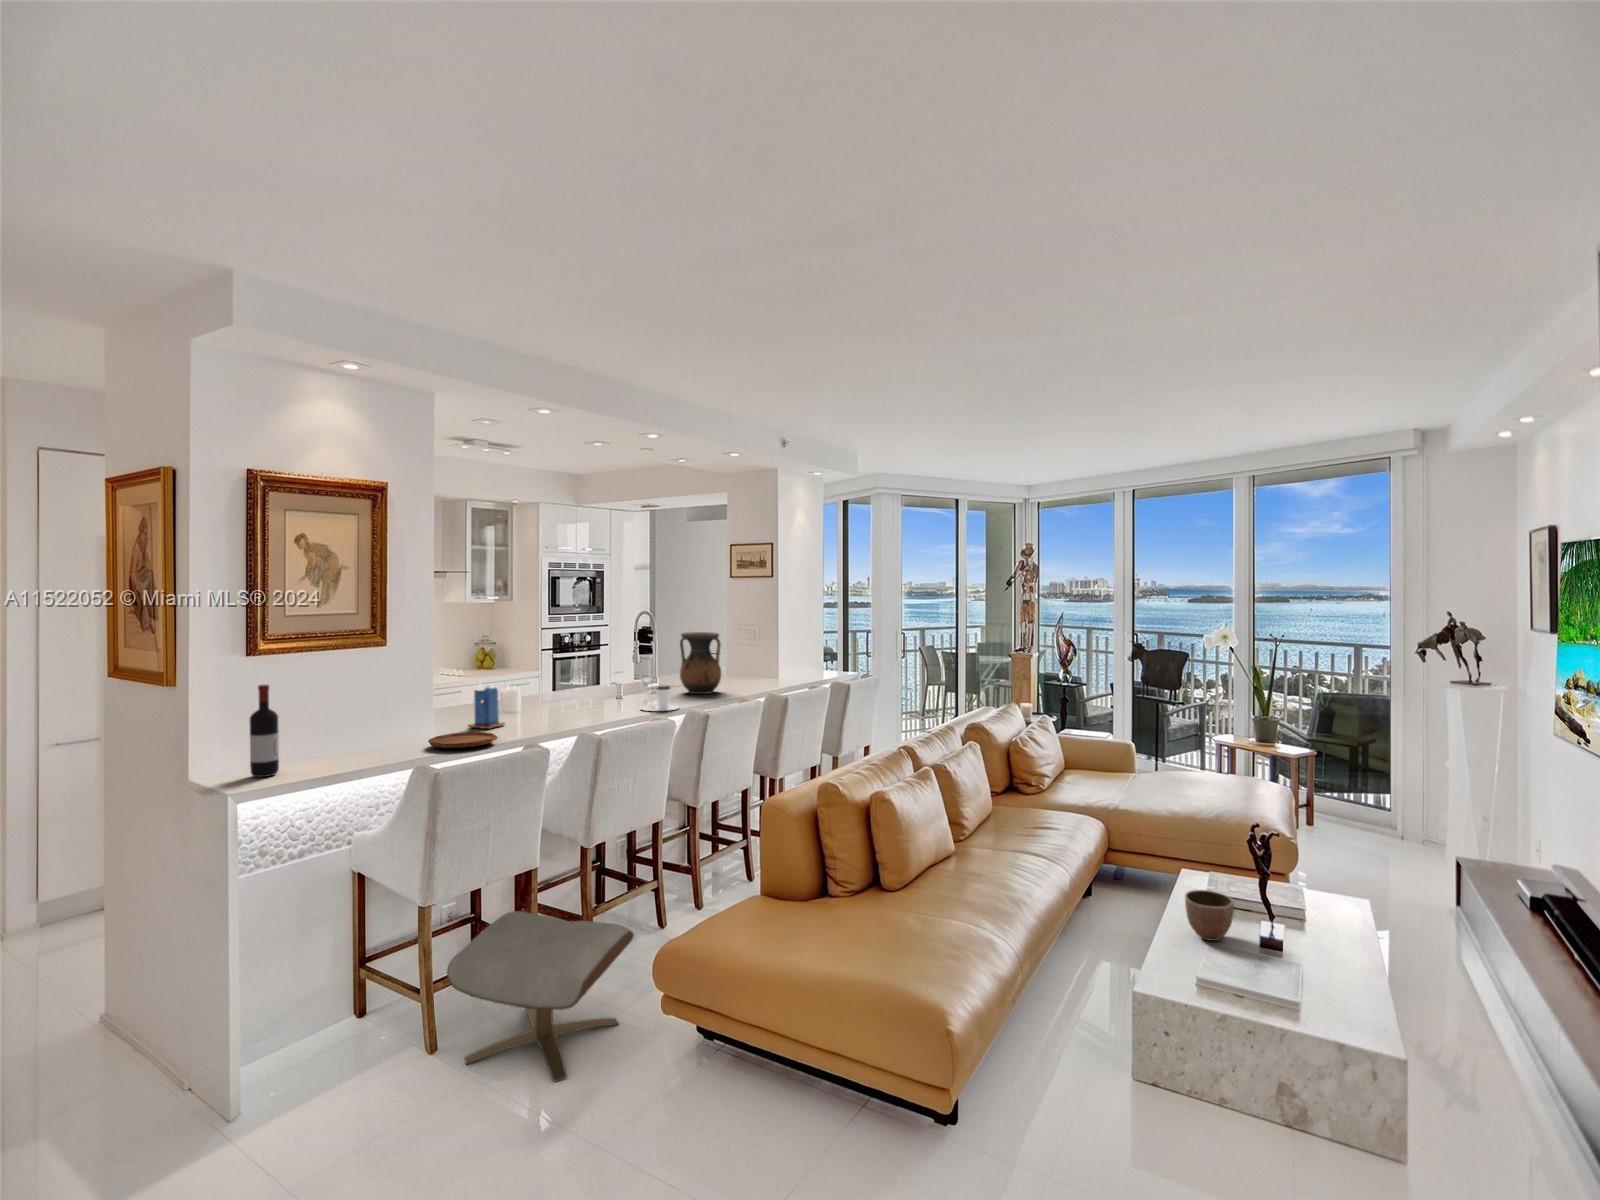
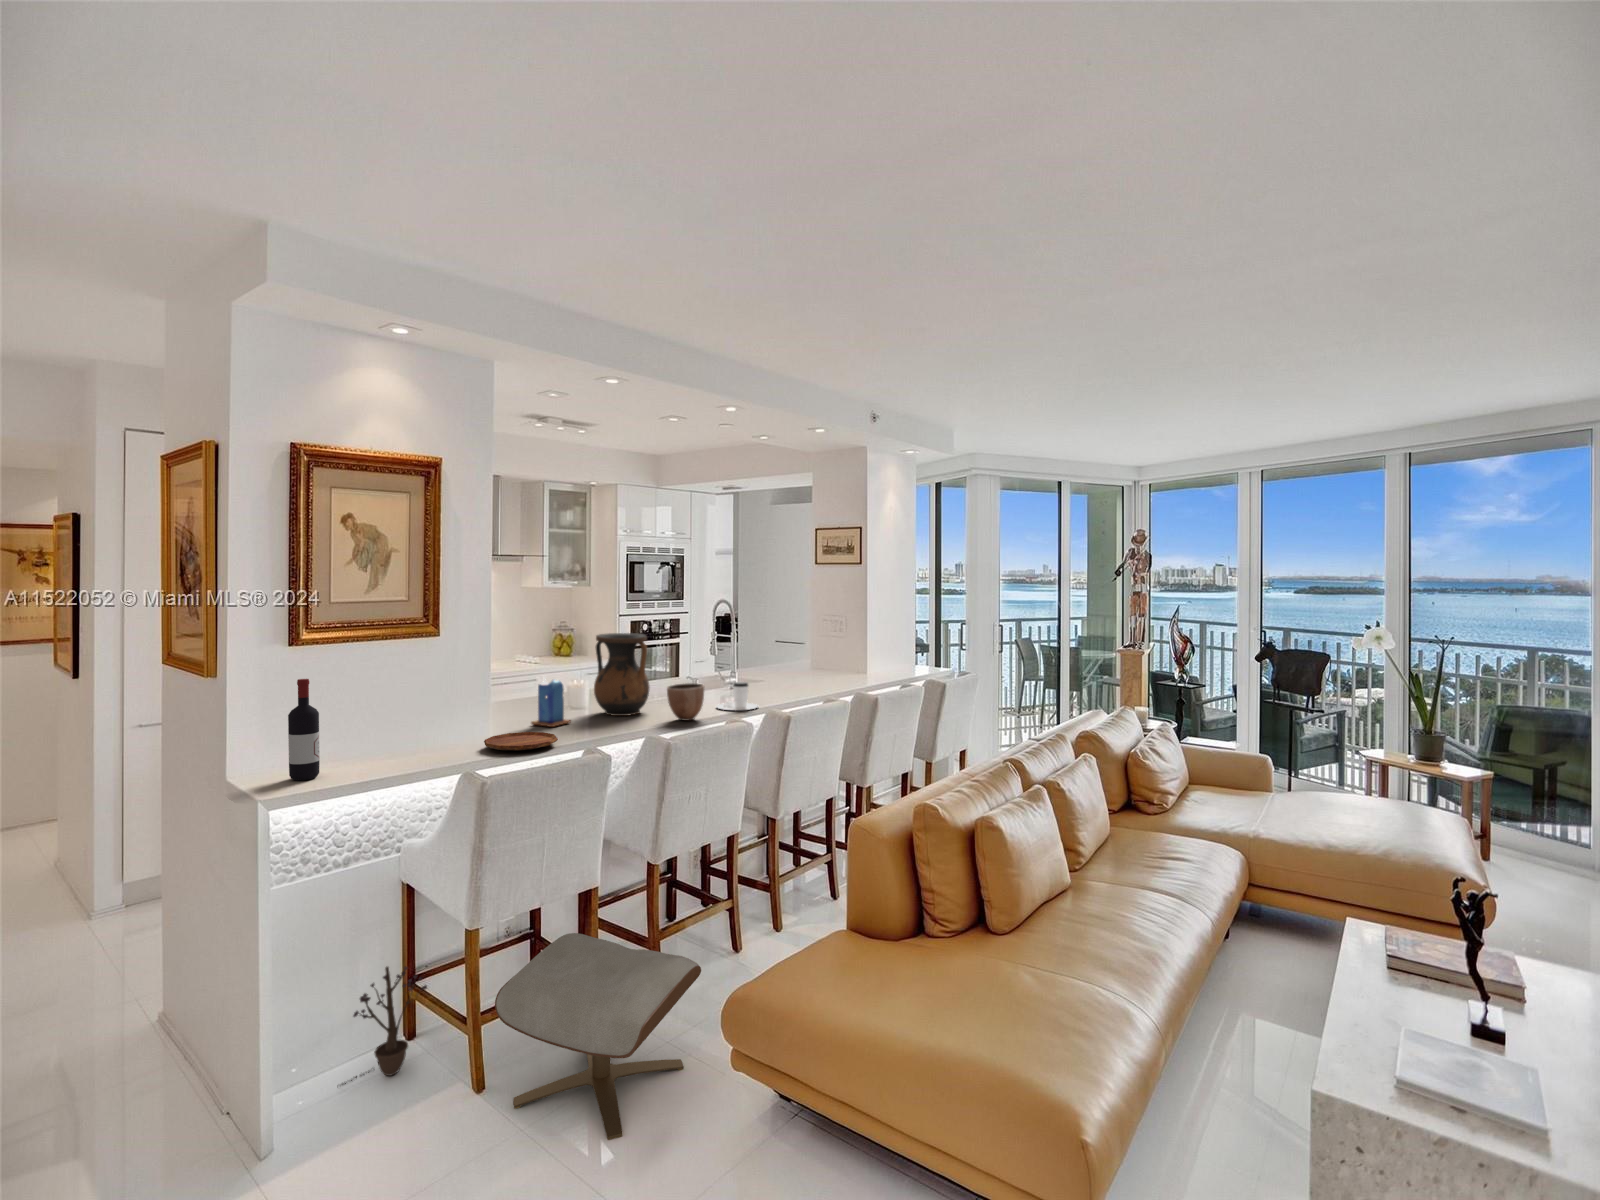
vase: present [680,632,721,694] -> present [594,633,650,716]
decorative bowl: present [1185,890,1234,941] -> present [667,683,704,721]
decorative plant: none [297,947,379,1060] -> present [340,967,427,1086]

